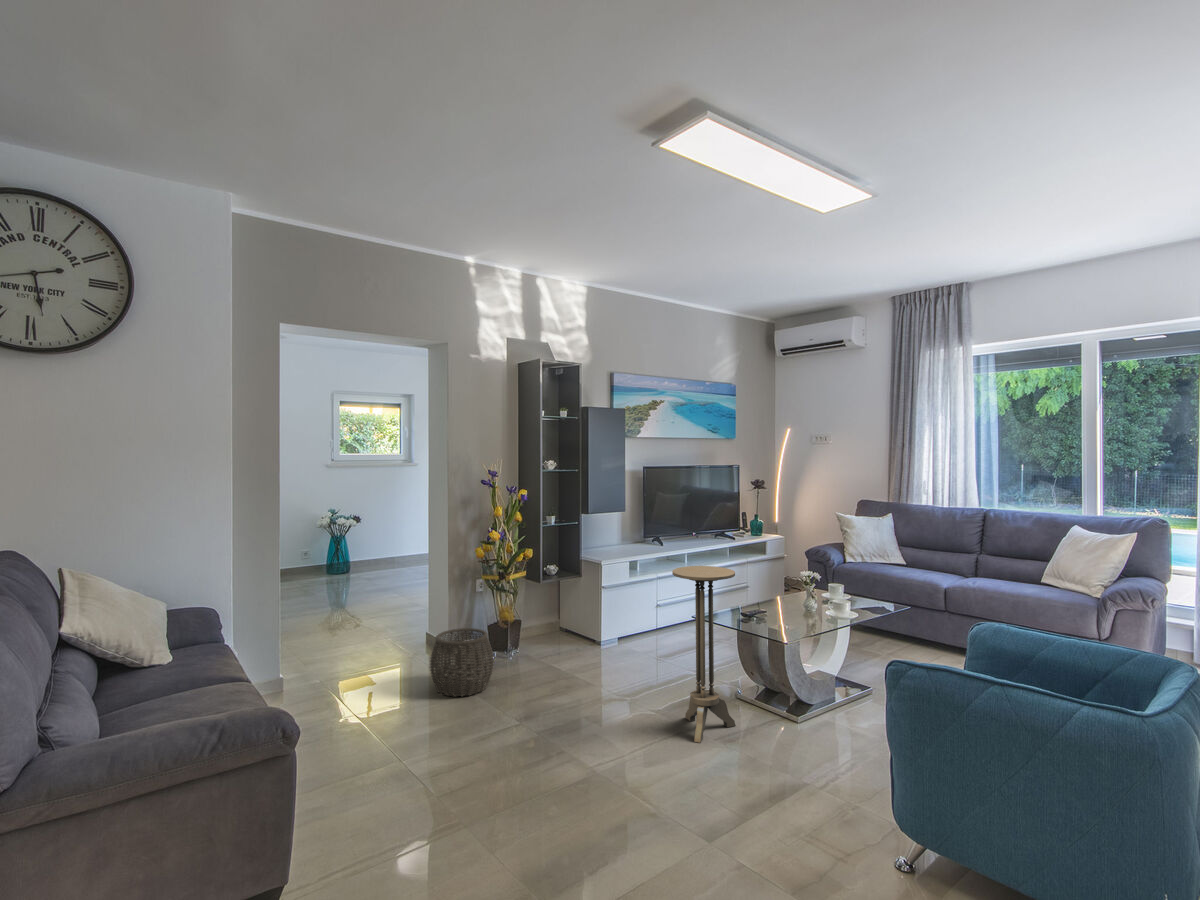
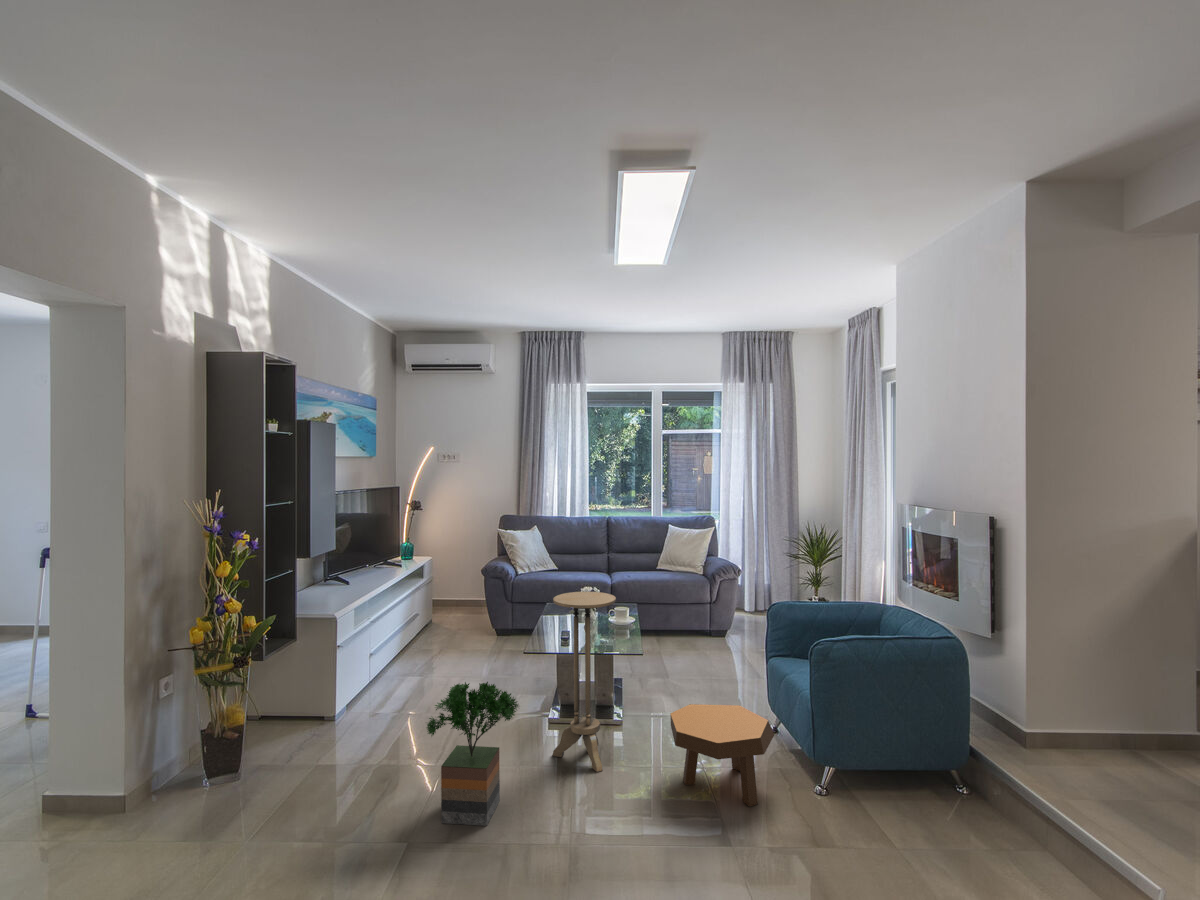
potted tree: none [537,618,615,736] -> present [427,682,518,826]
woven basket: present [430,628,494,697] -> none [194,744,304,864]
footstool: none [721,707,842,830] -> present [670,704,774,807]

